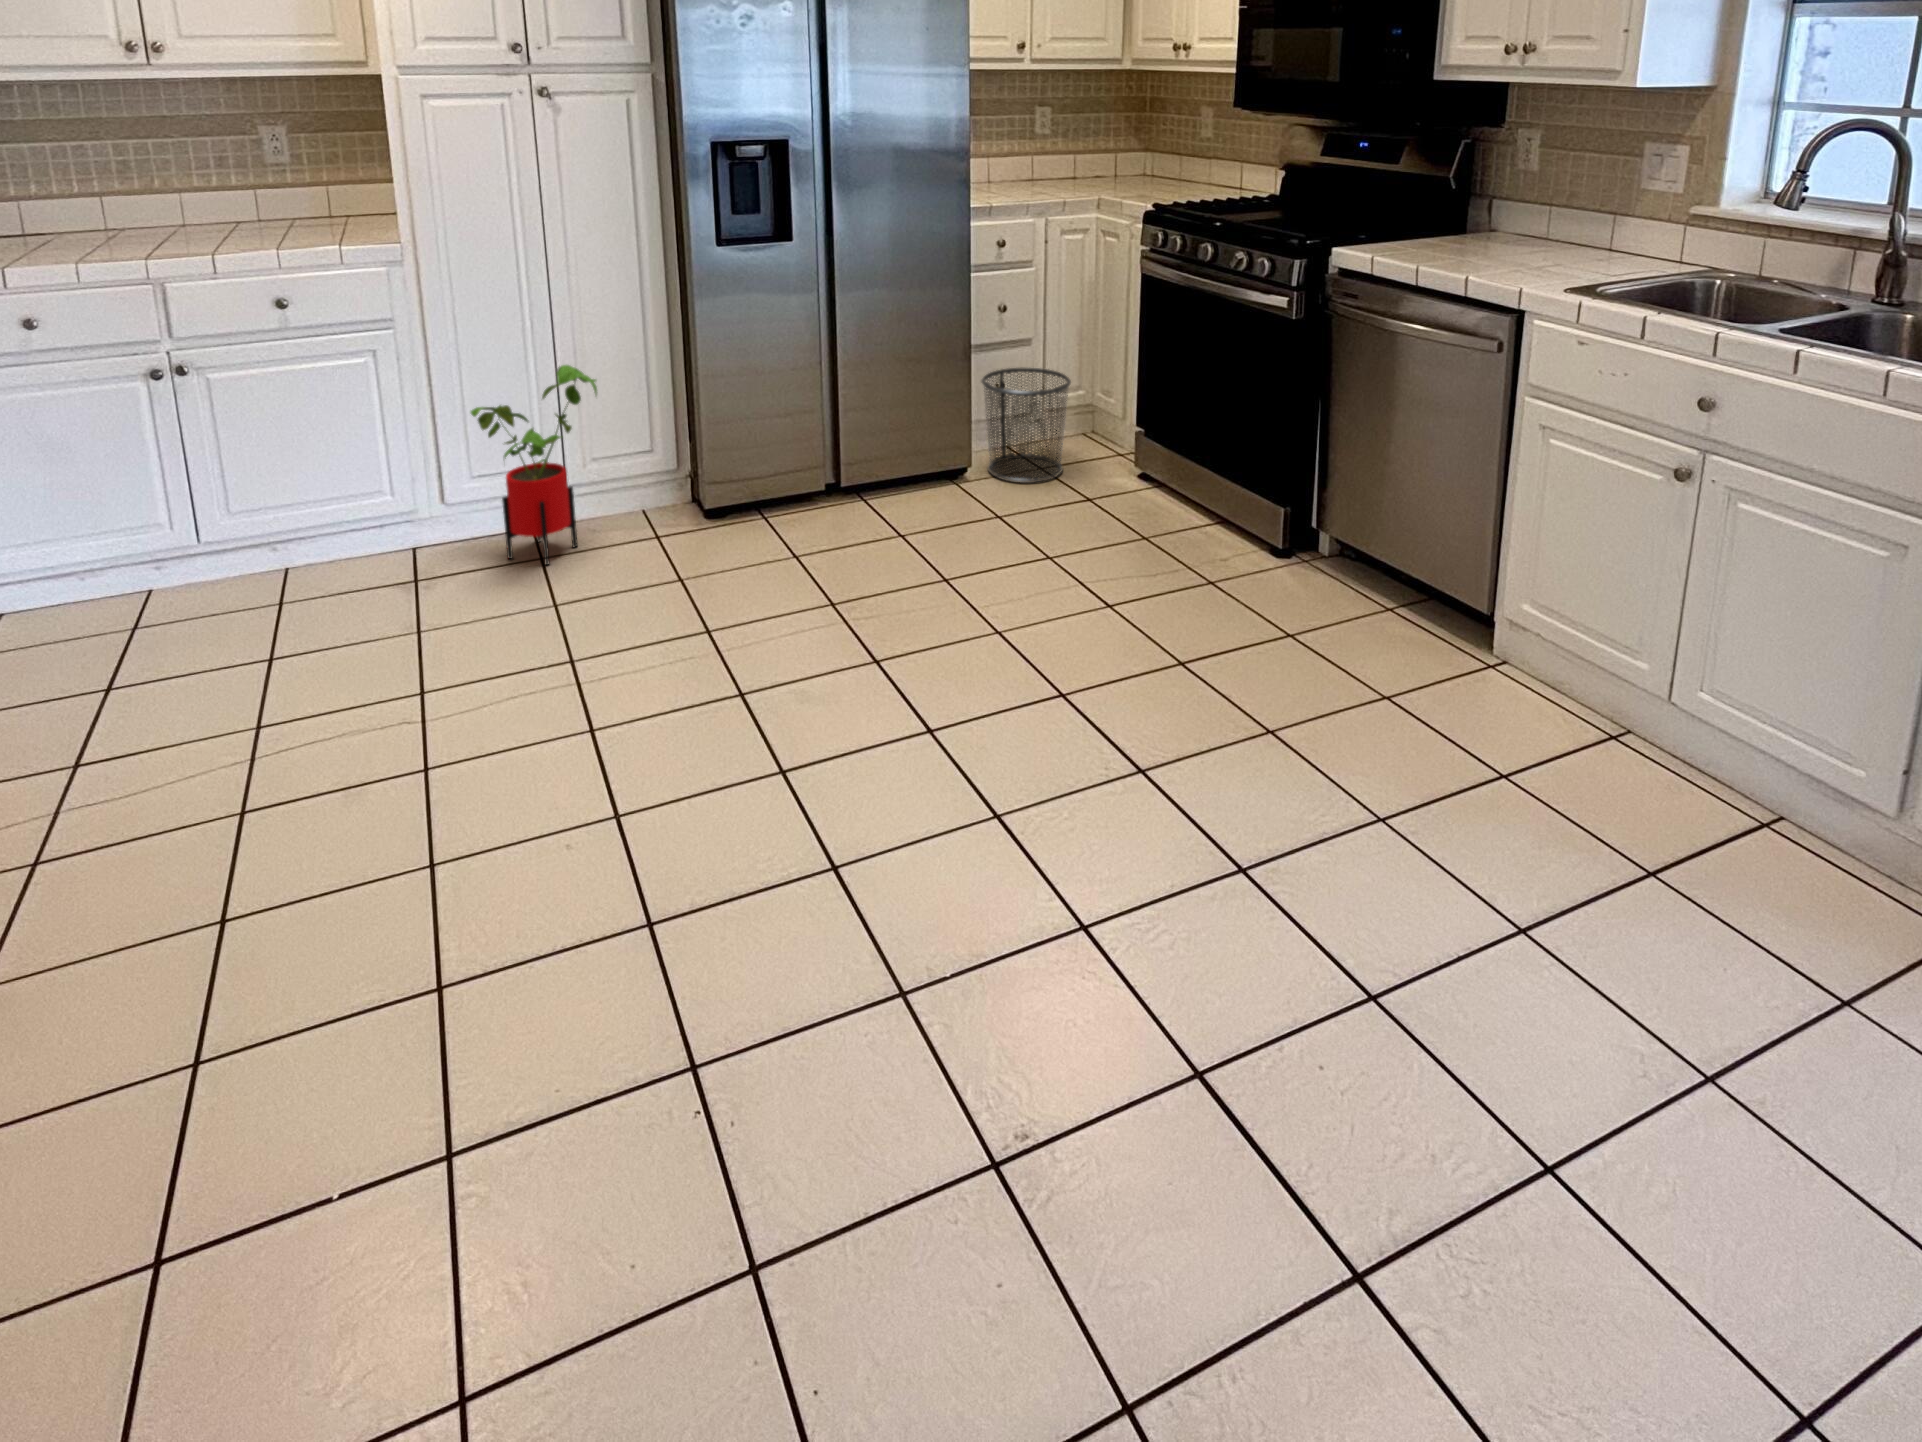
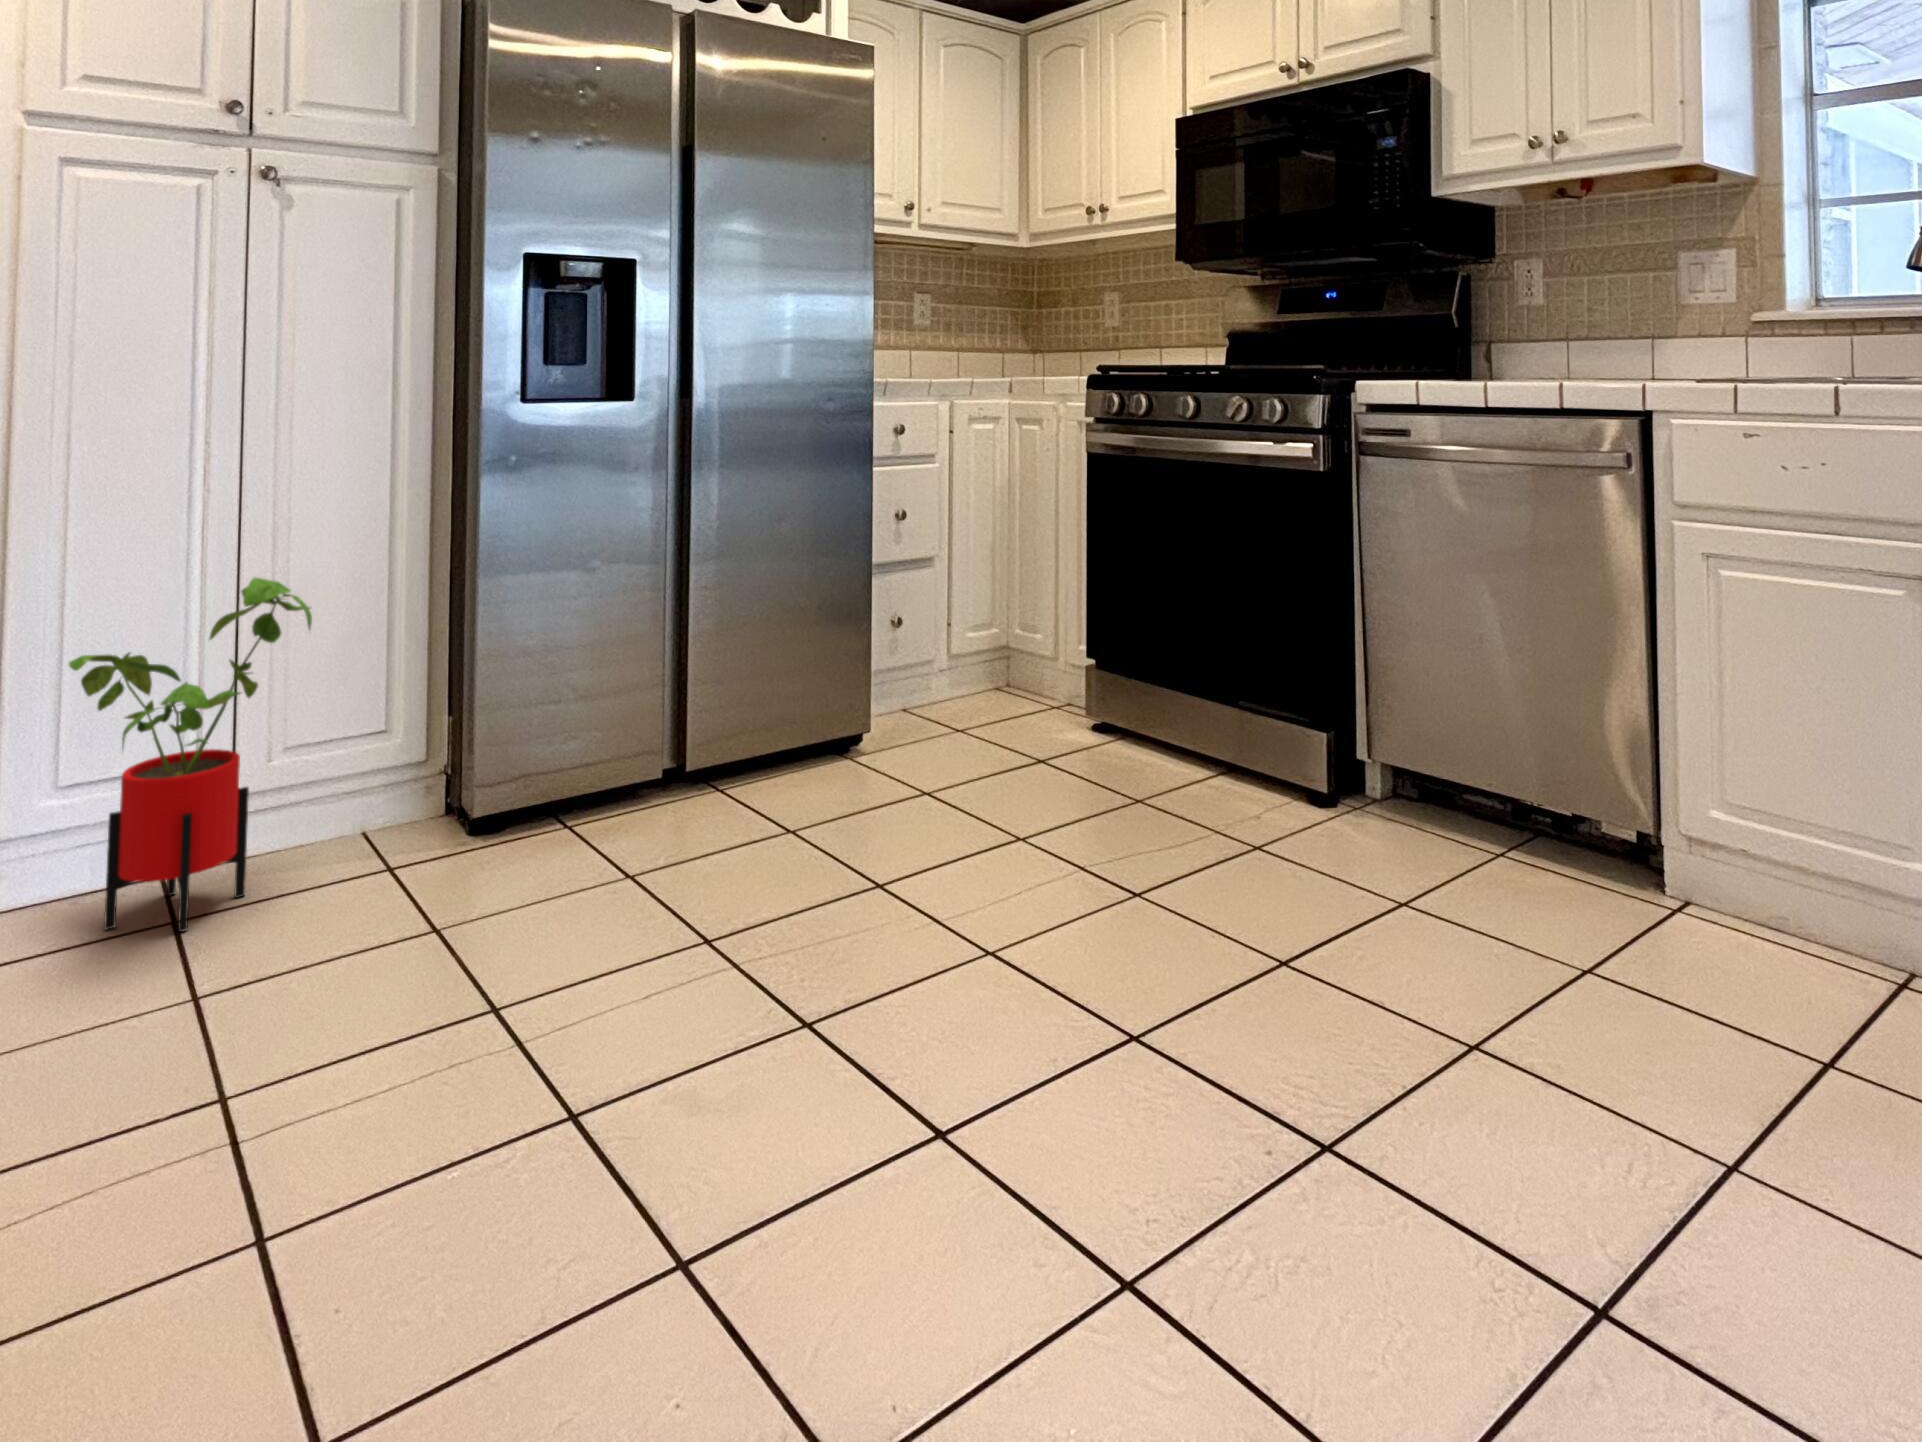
waste bin: present [982,368,1071,483] -> none [881,589,1000,743]

